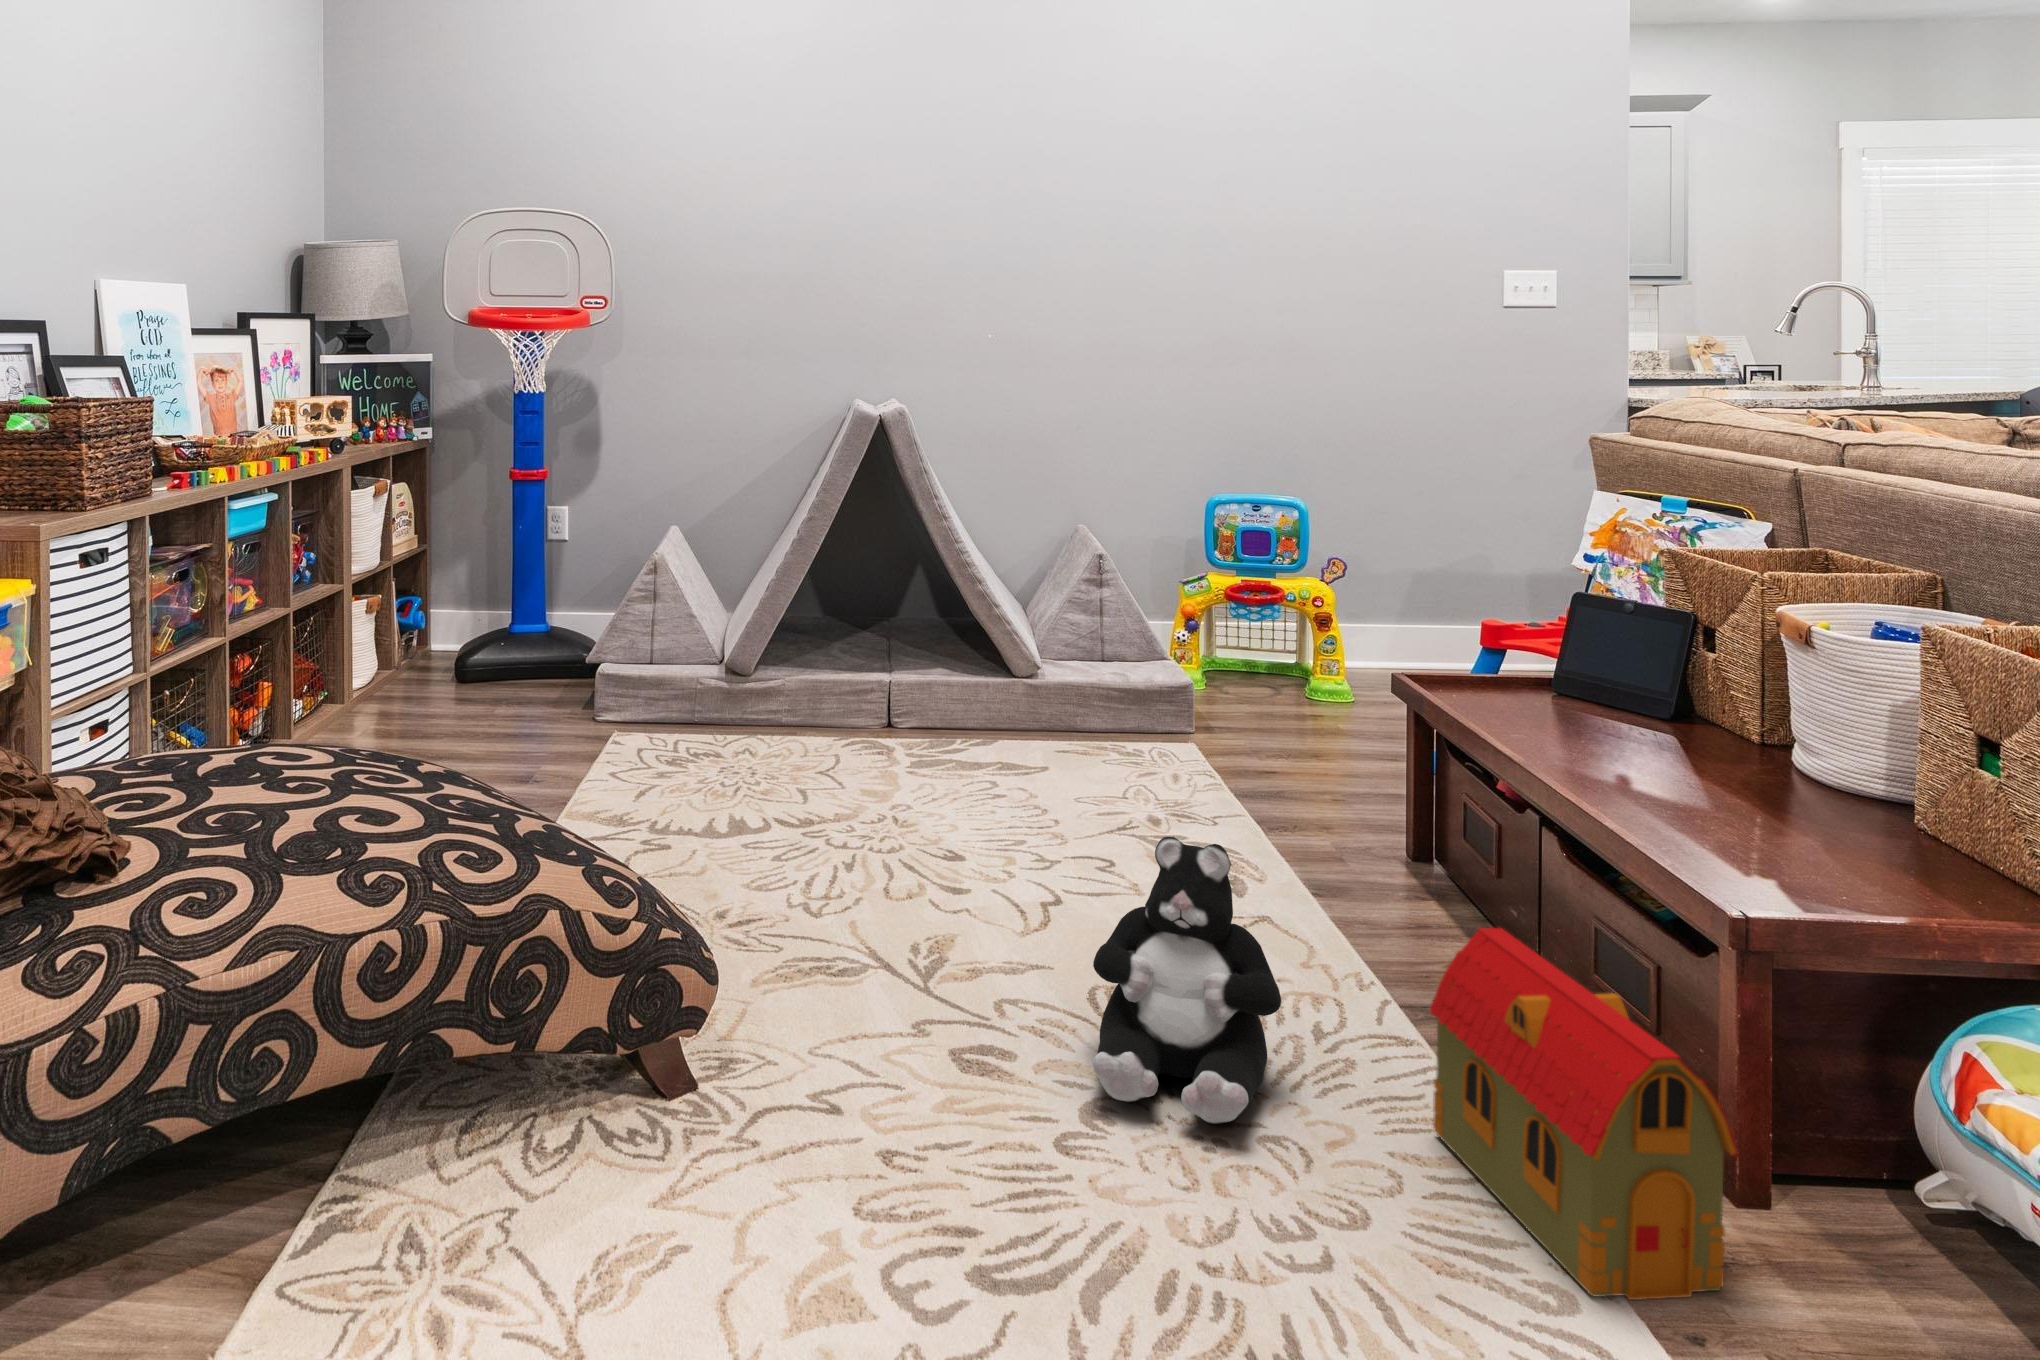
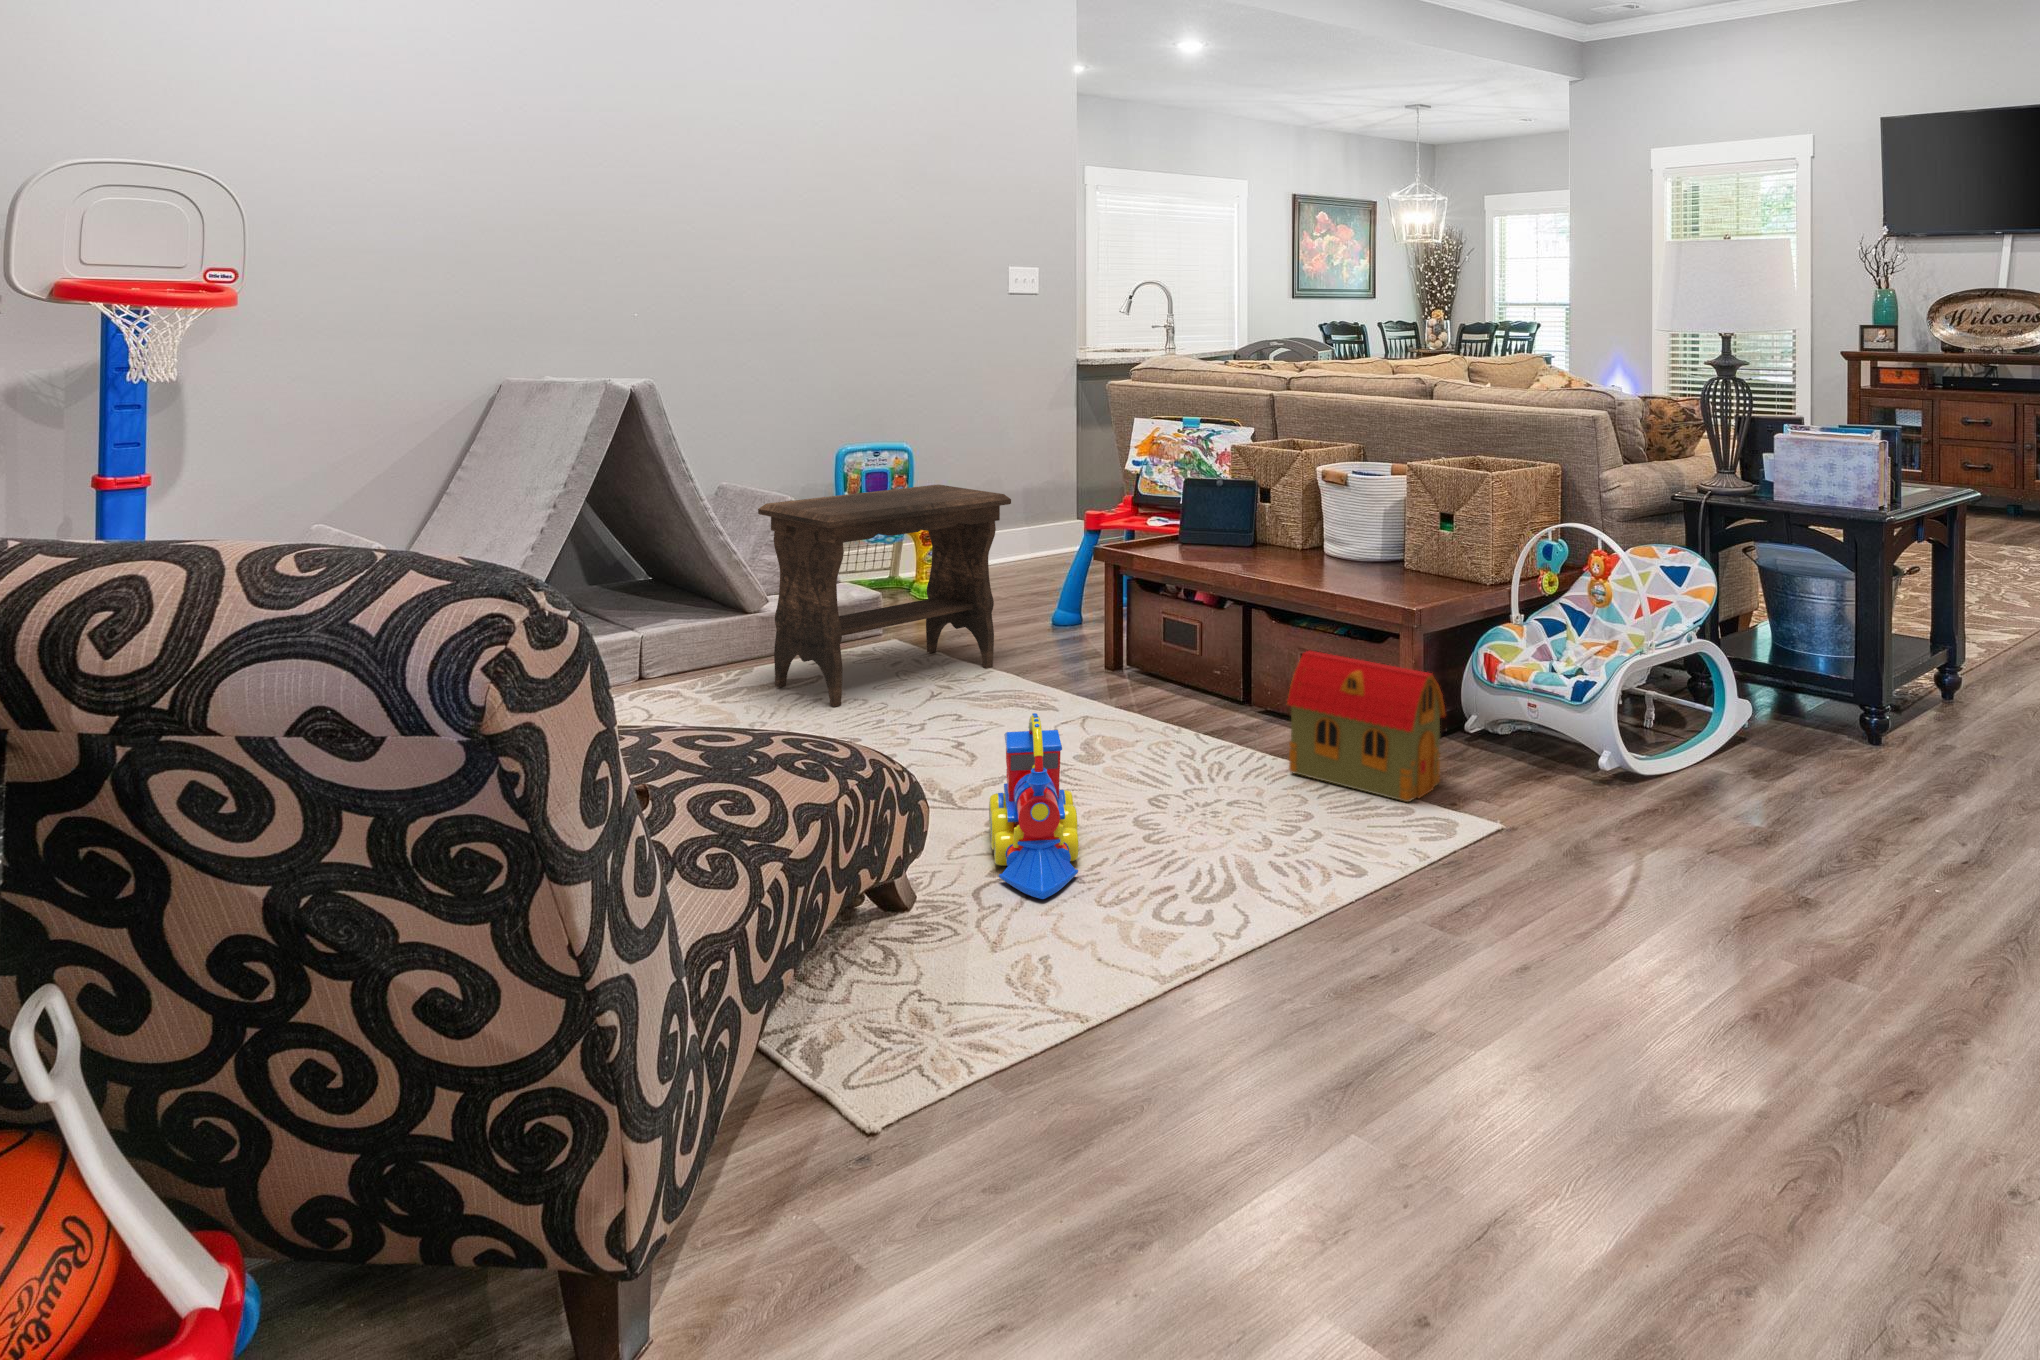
footstool: none [951,554,1266,812] -> present [758,485,1011,707]
plush toy: present [1093,837,1281,1124] -> none [1100,643,1229,809]
toy train: none [787,894,995,1166] -> present [989,713,1078,899]

